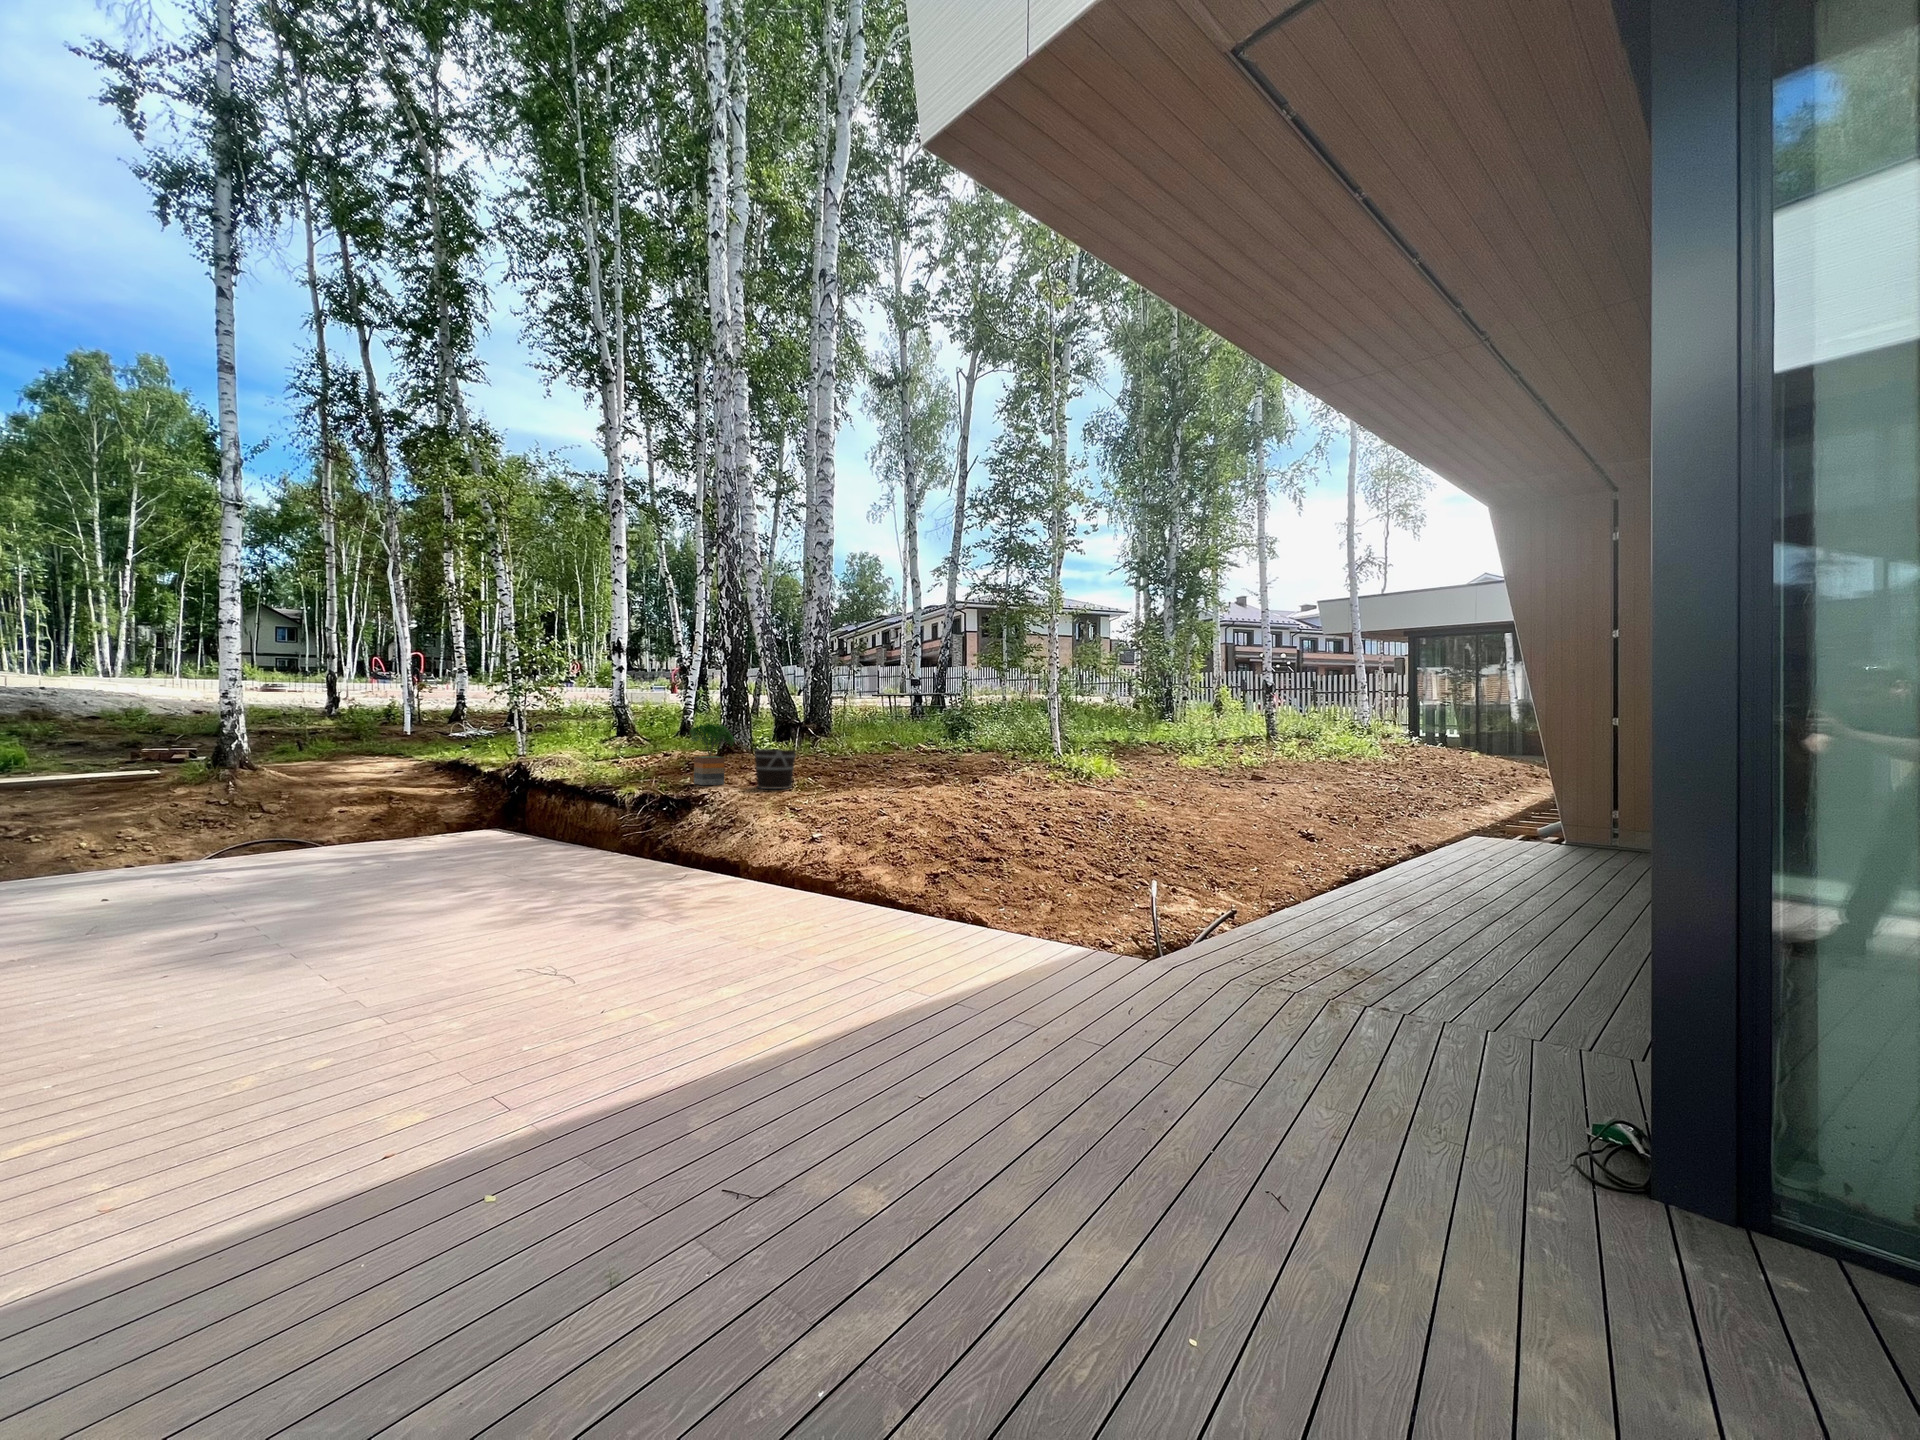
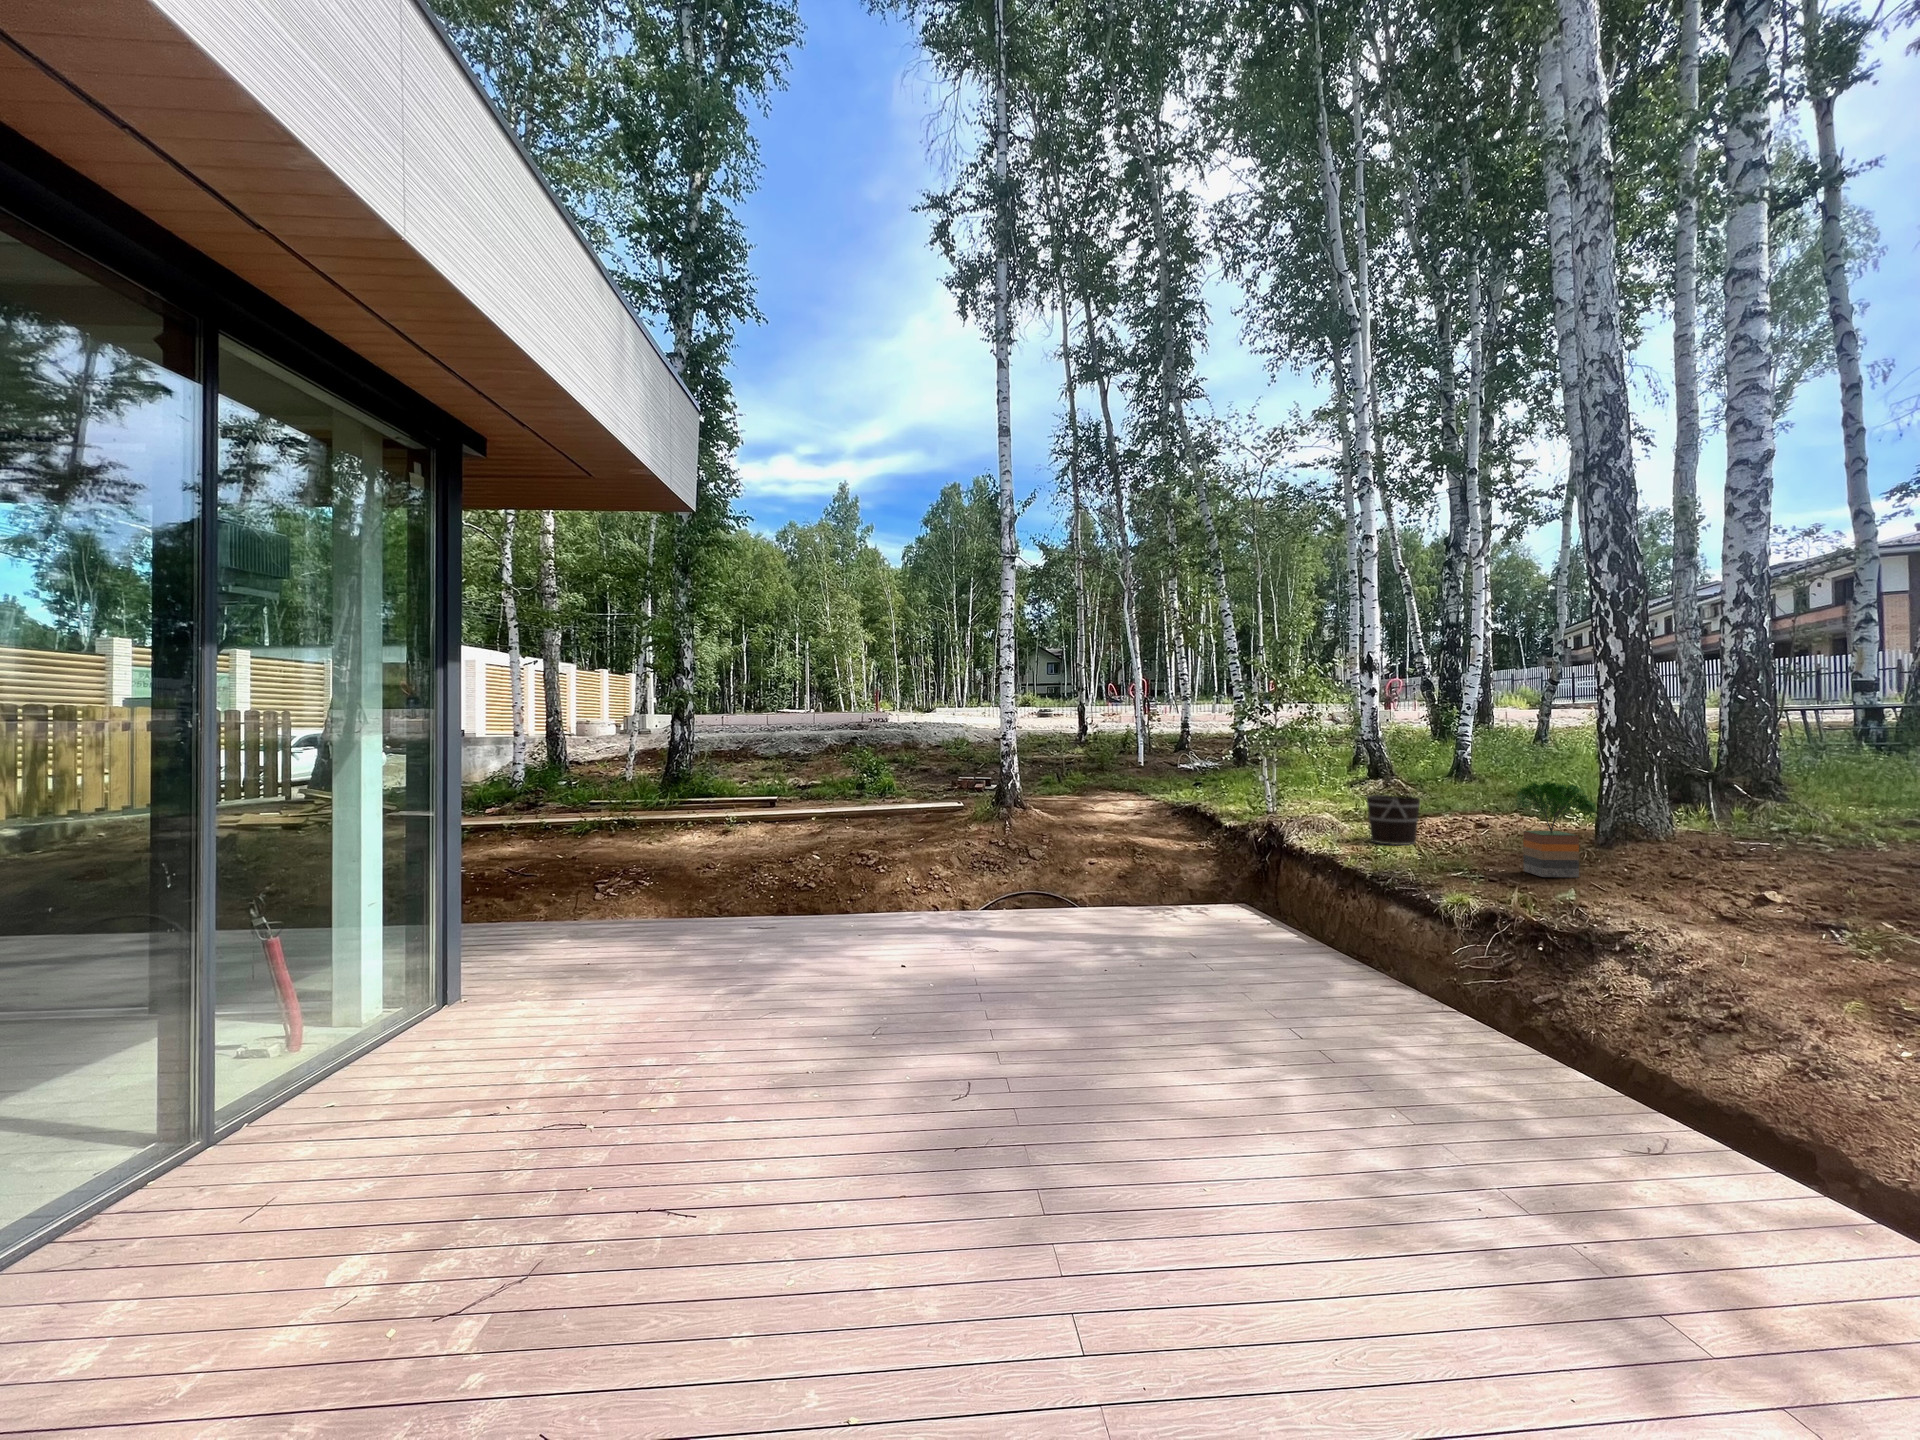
bucket: present [754,749,796,789] -> present [1366,795,1420,845]

